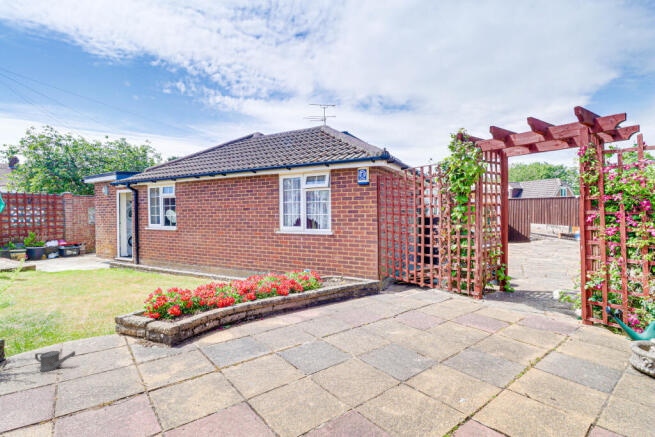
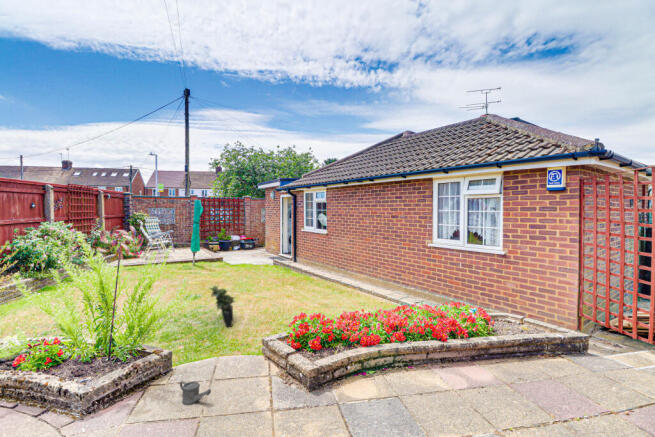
potted plant: none [43,277,79,321] -> present [210,286,235,327]

